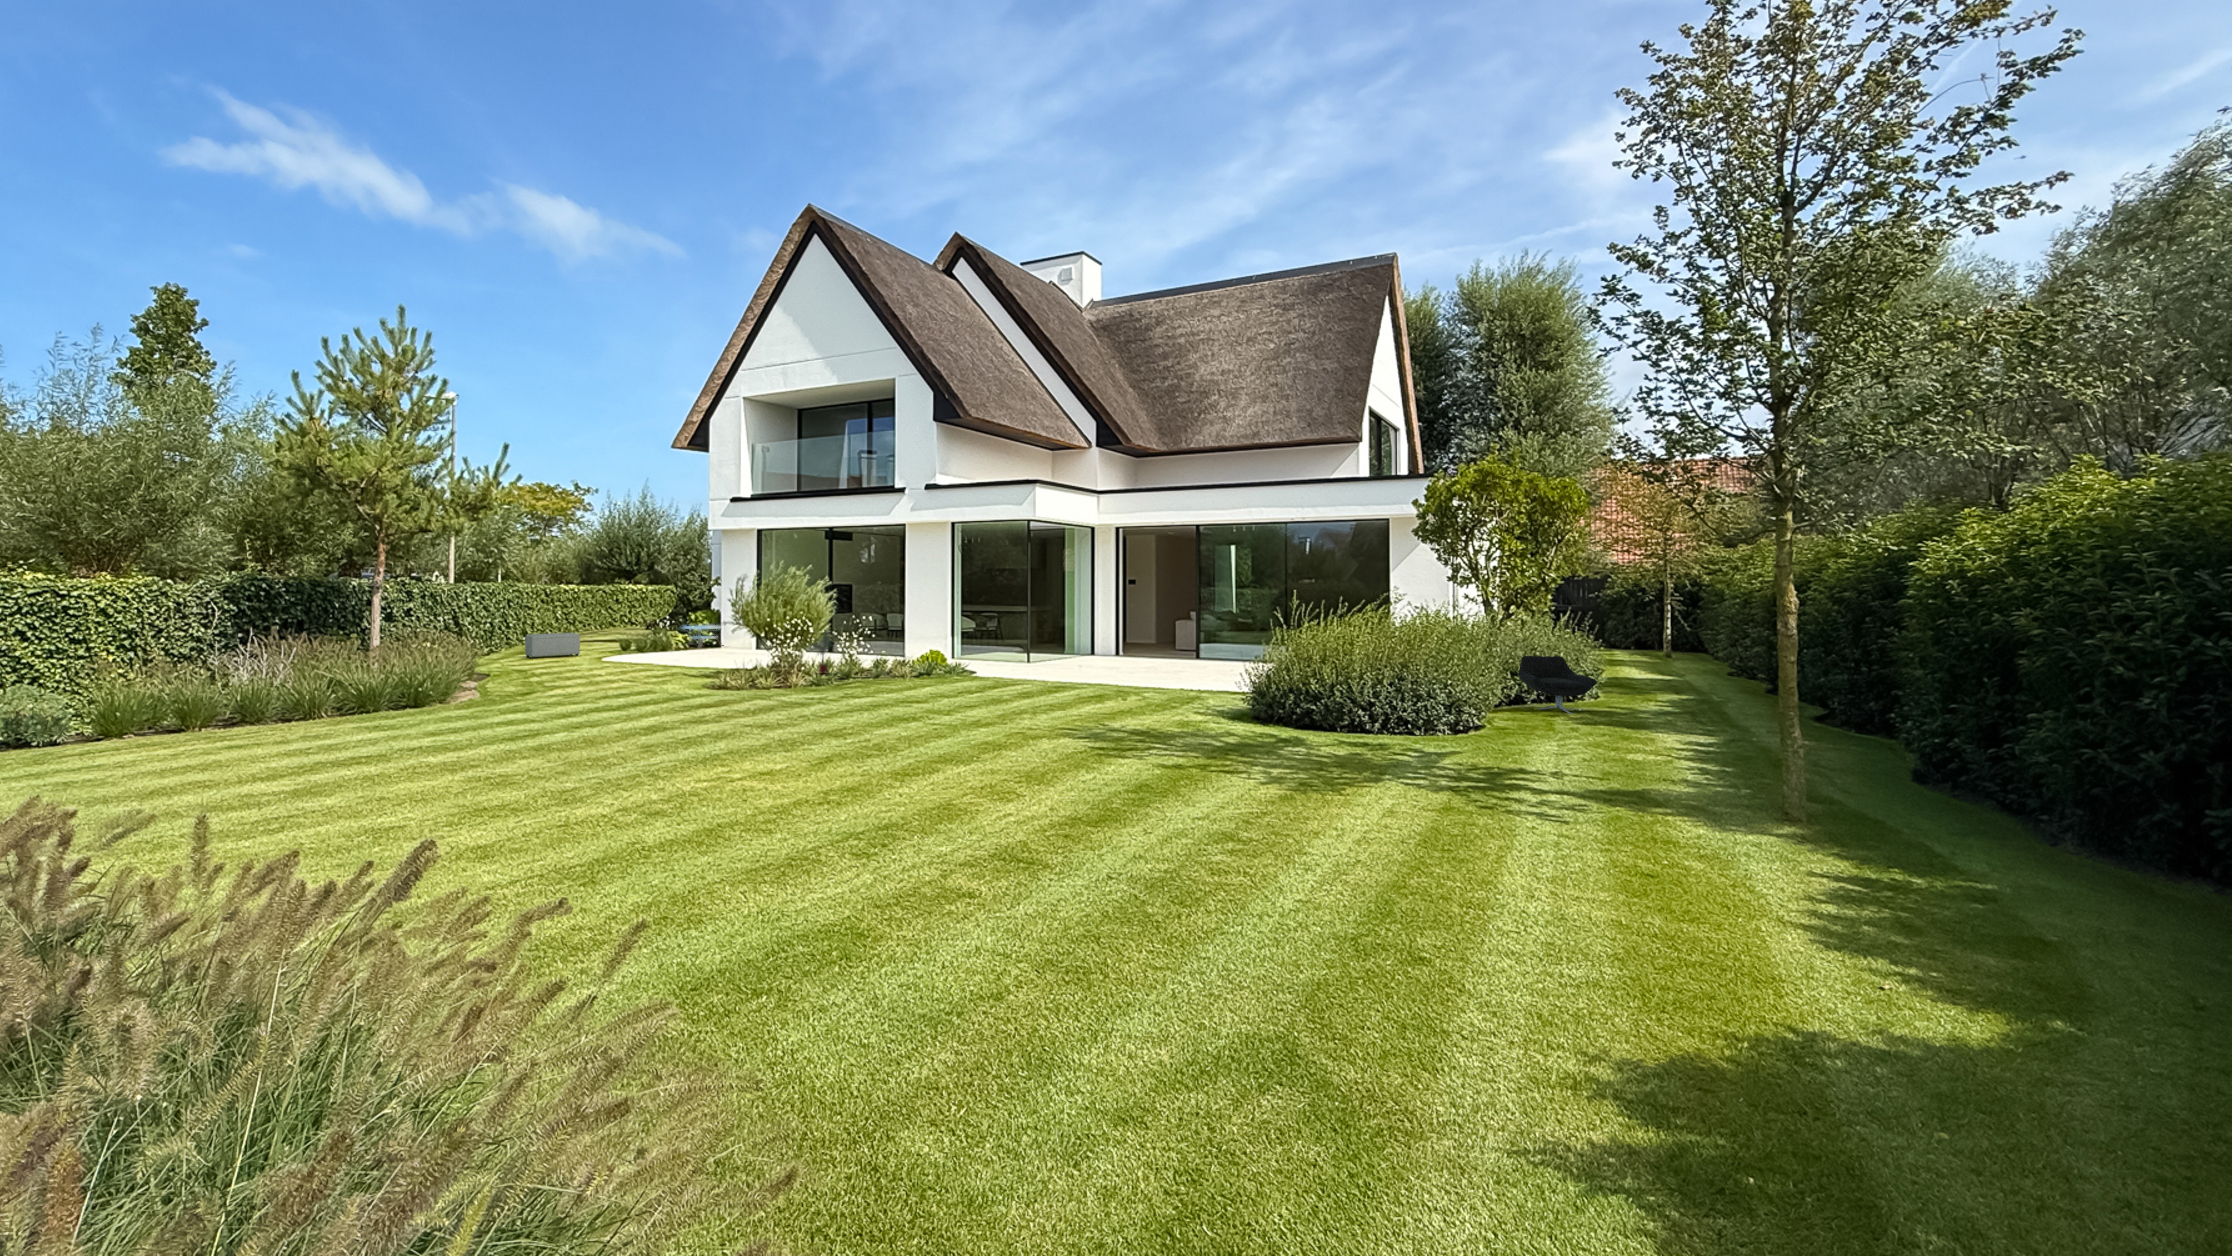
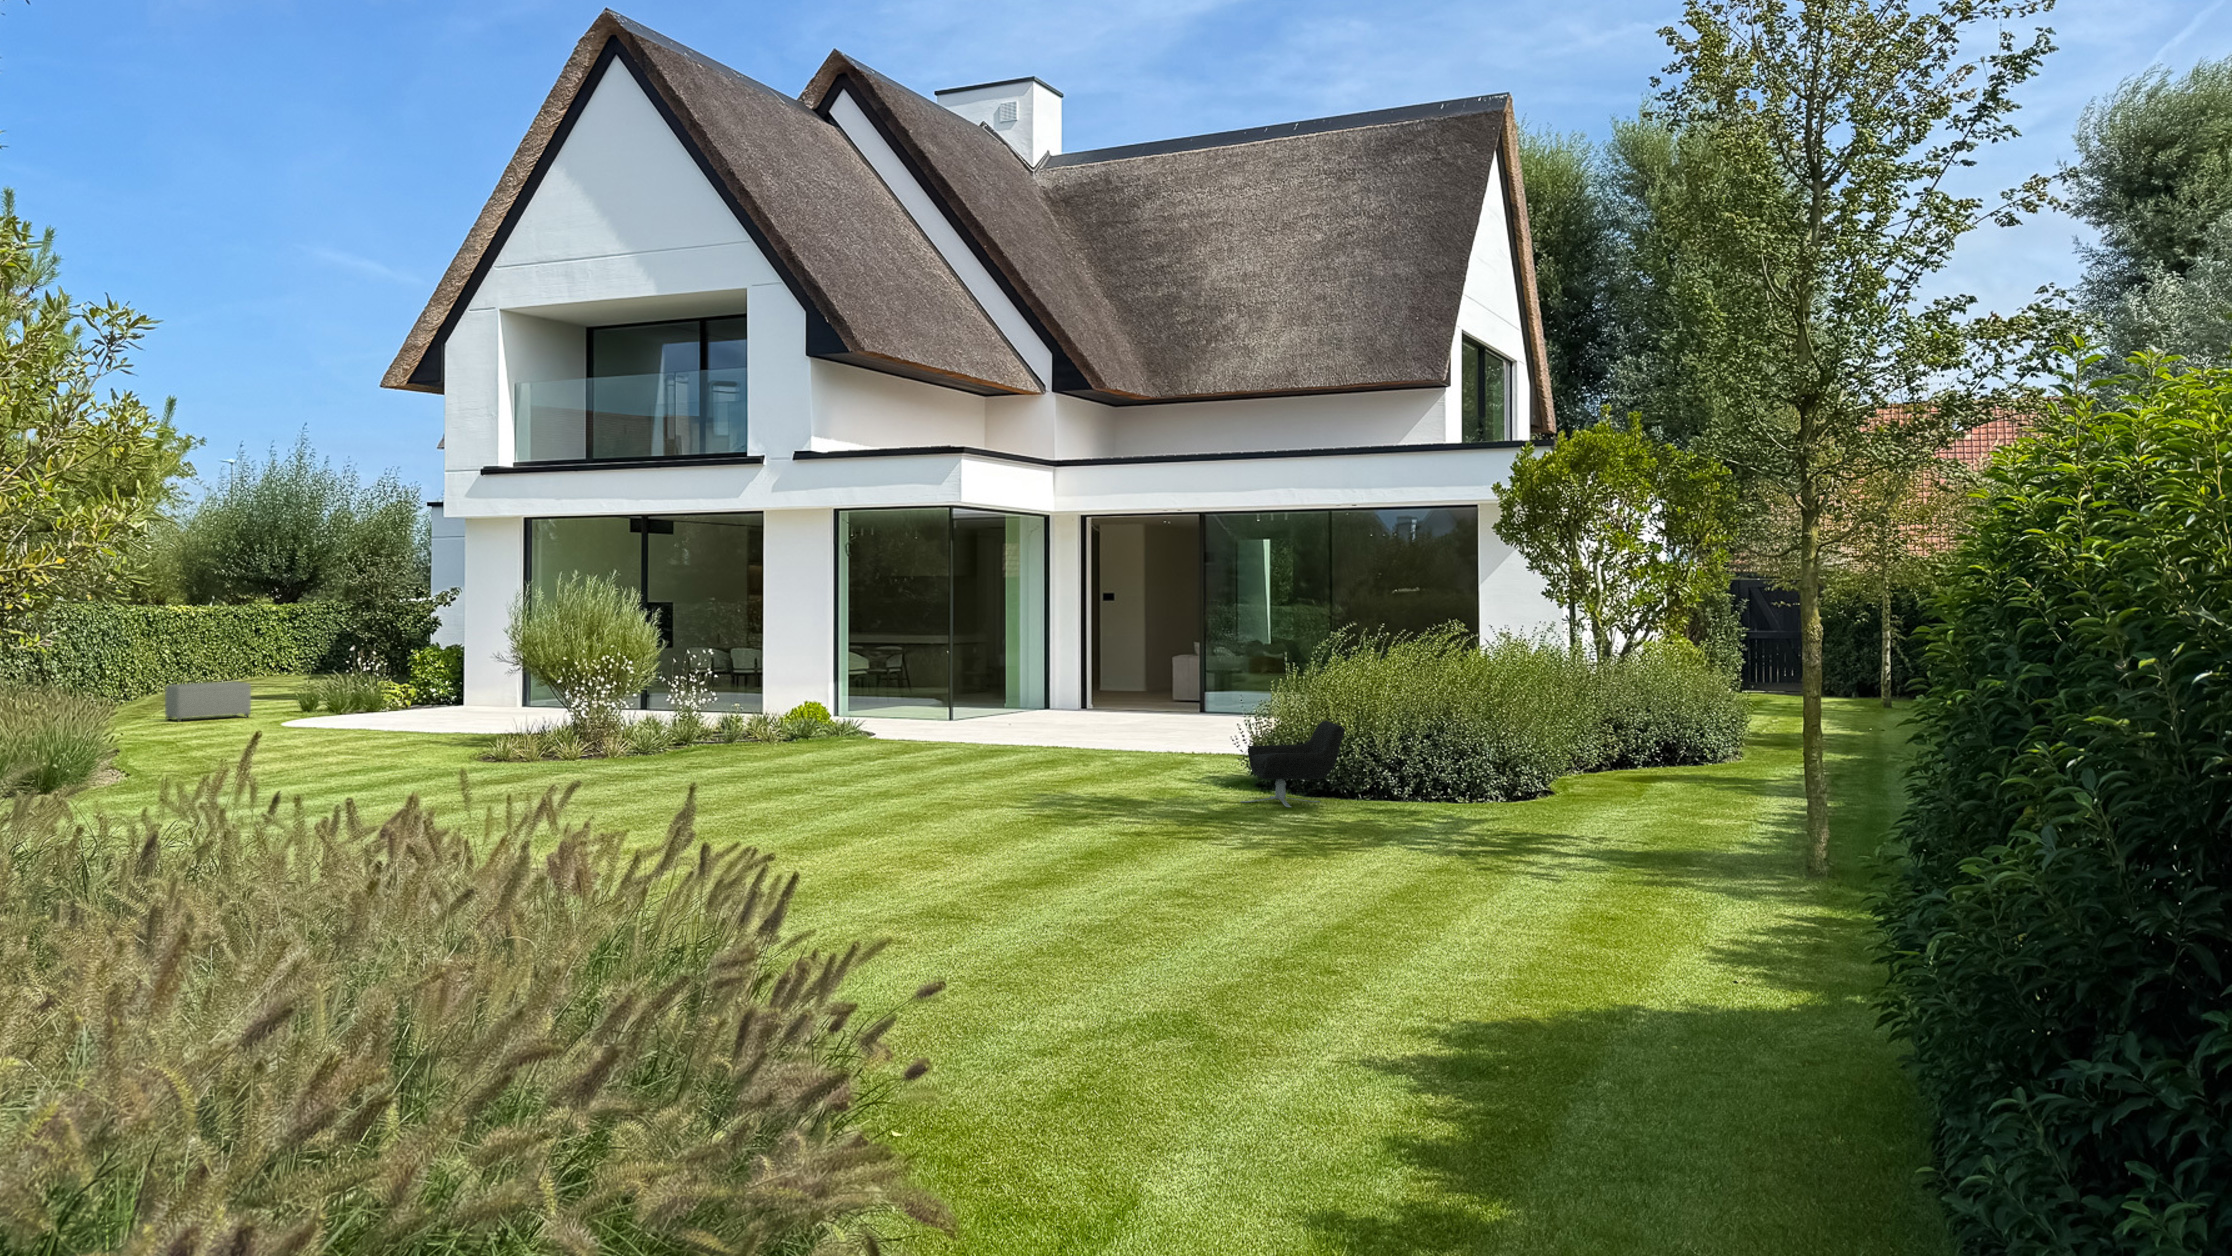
round table: present [684,625,722,648] -> none [403,669,479,704]
potted tree: present [808,629,831,674] -> none [619,663,658,738]
lounge chair: present [1518,656,1597,714] -> present [1241,721,1345,807]

